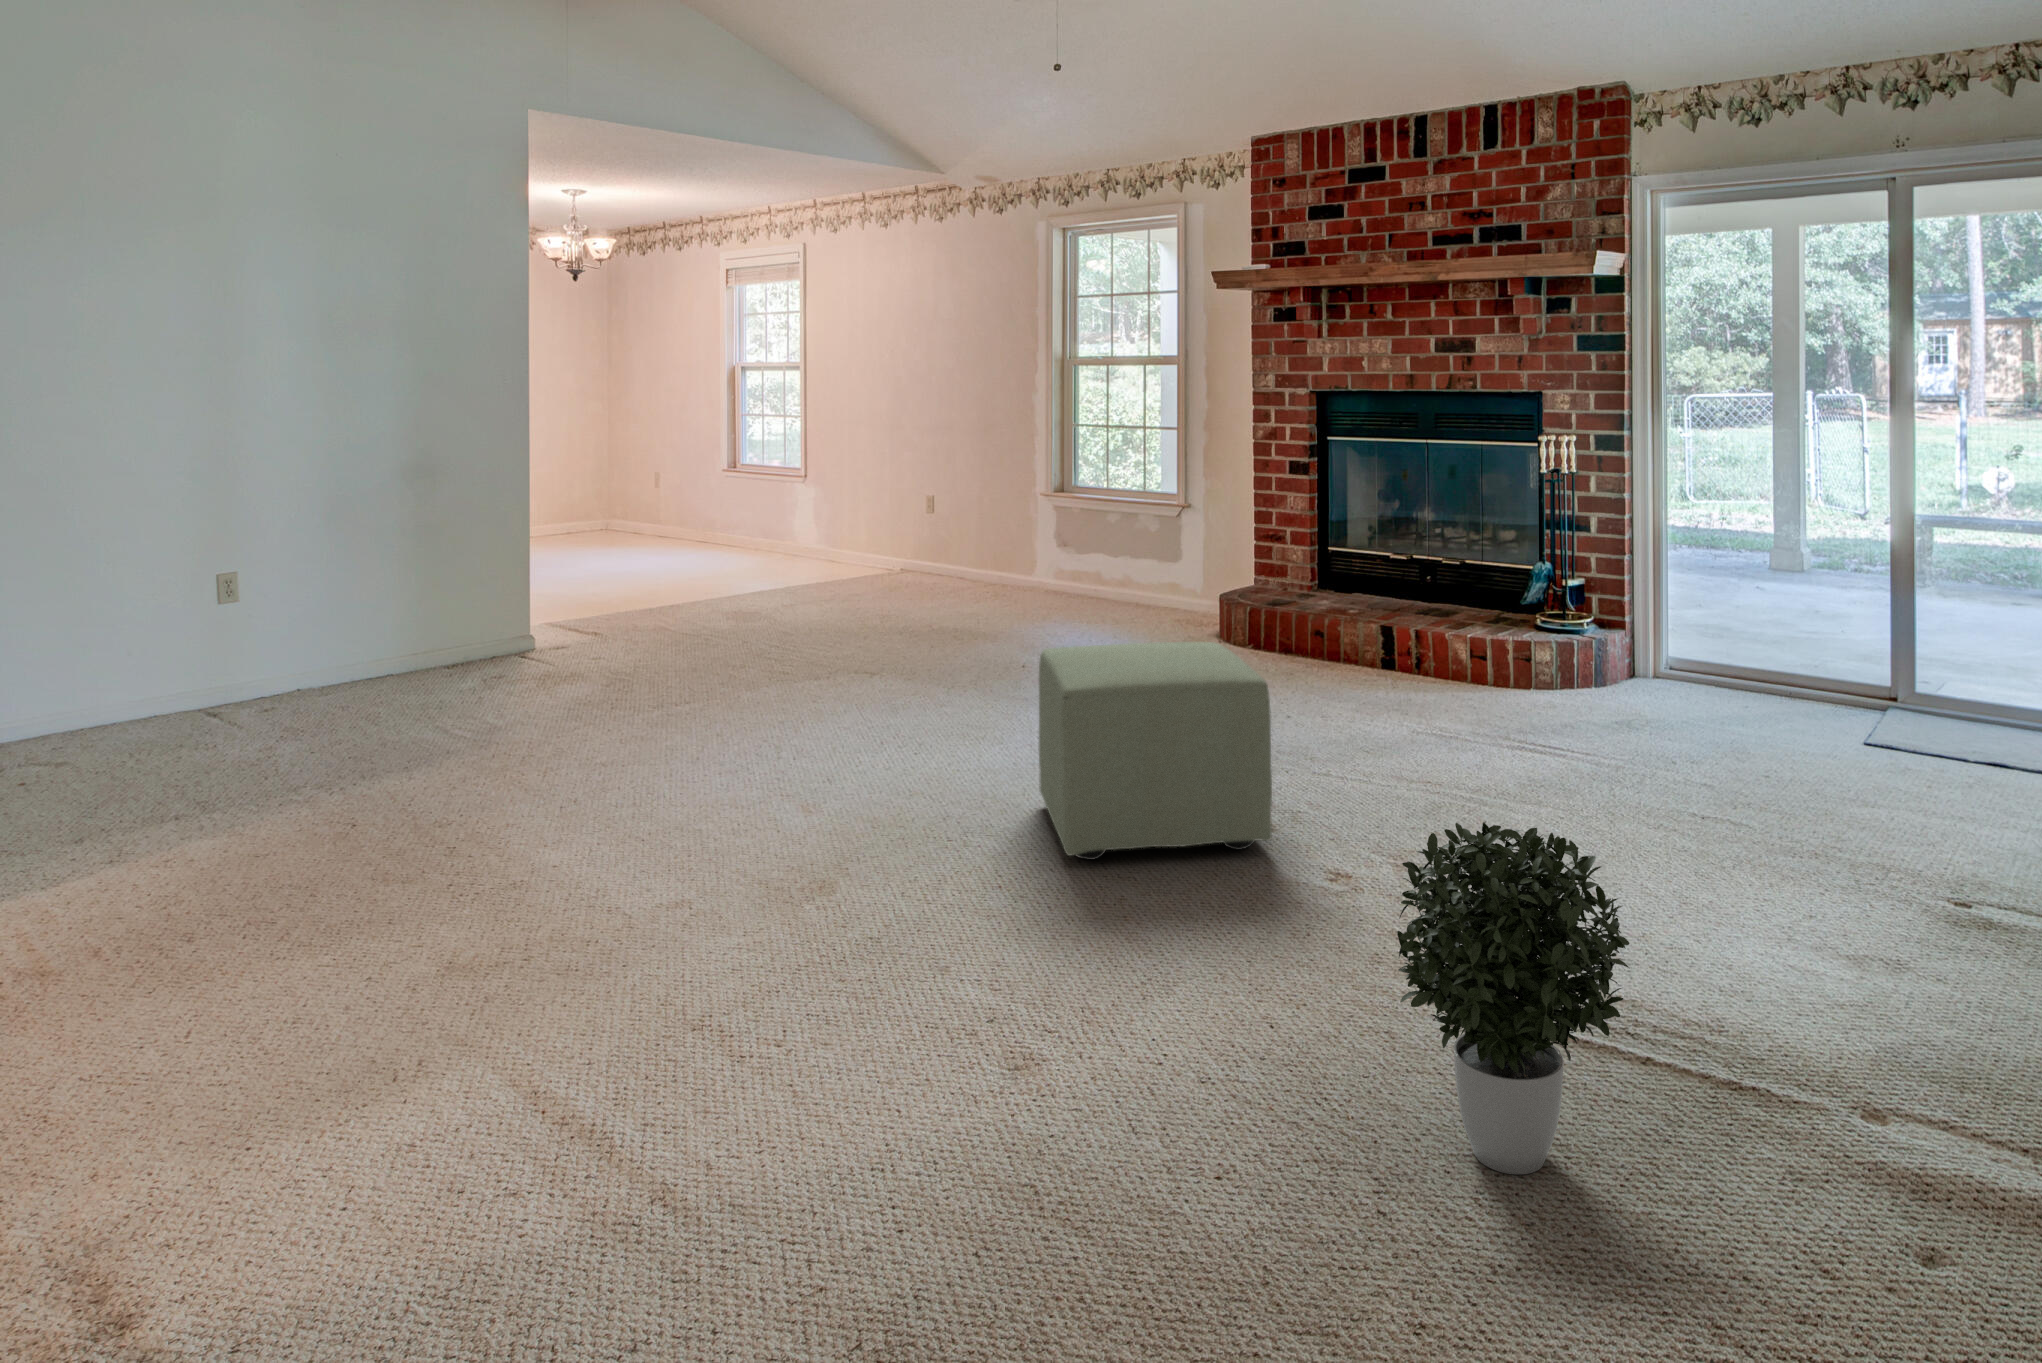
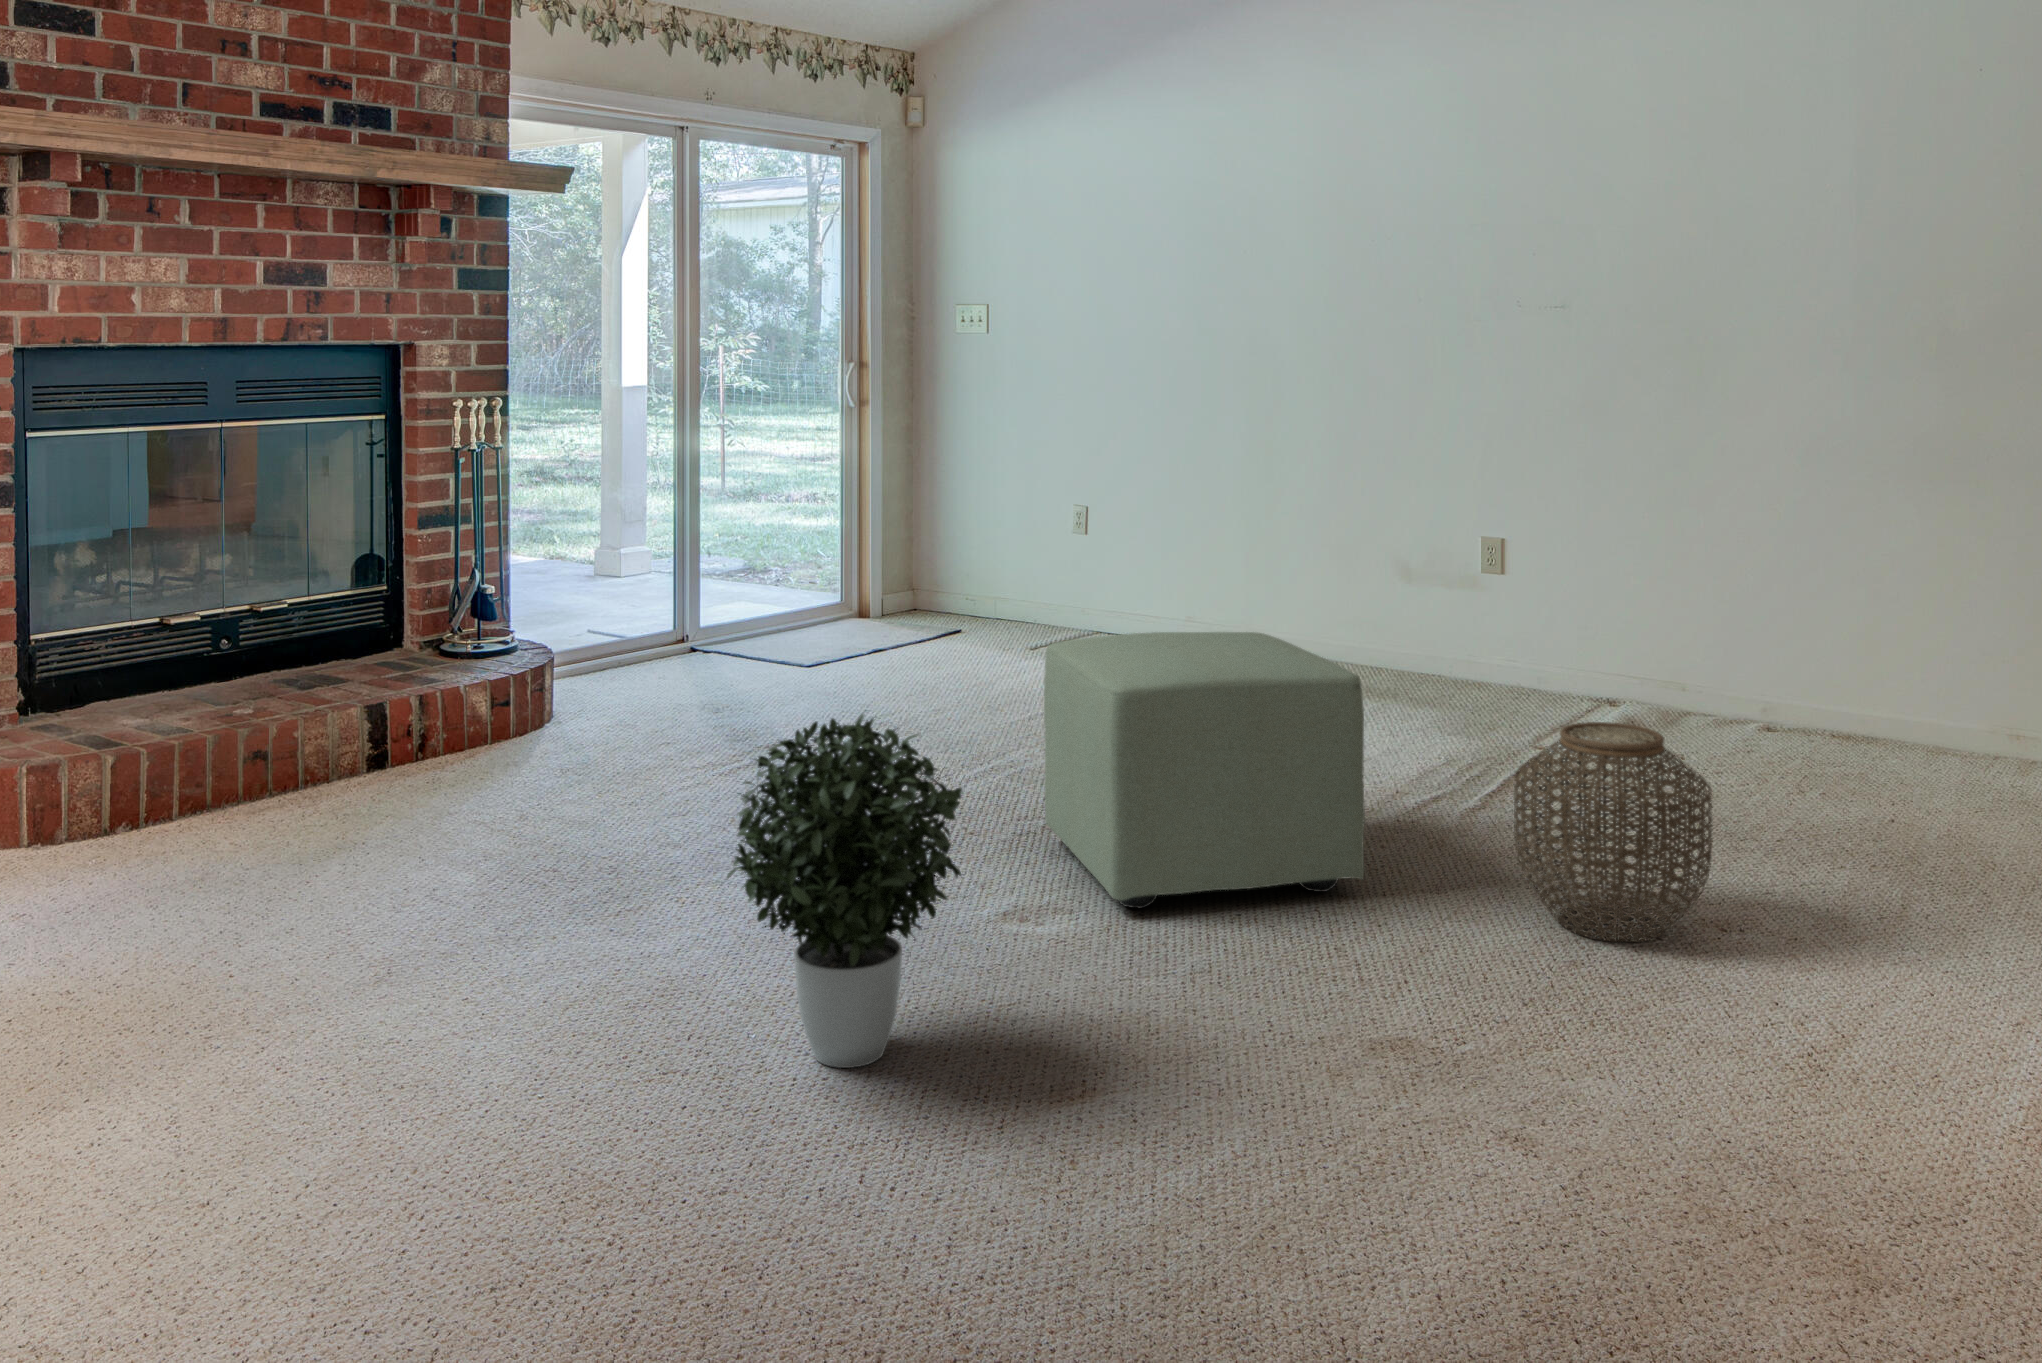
woven basket: none [891,761,1054,957] -> present [1514,722,1712,942]
potted plant: present [1397,822,1629,1175] -> present [727,714,962,1068]

